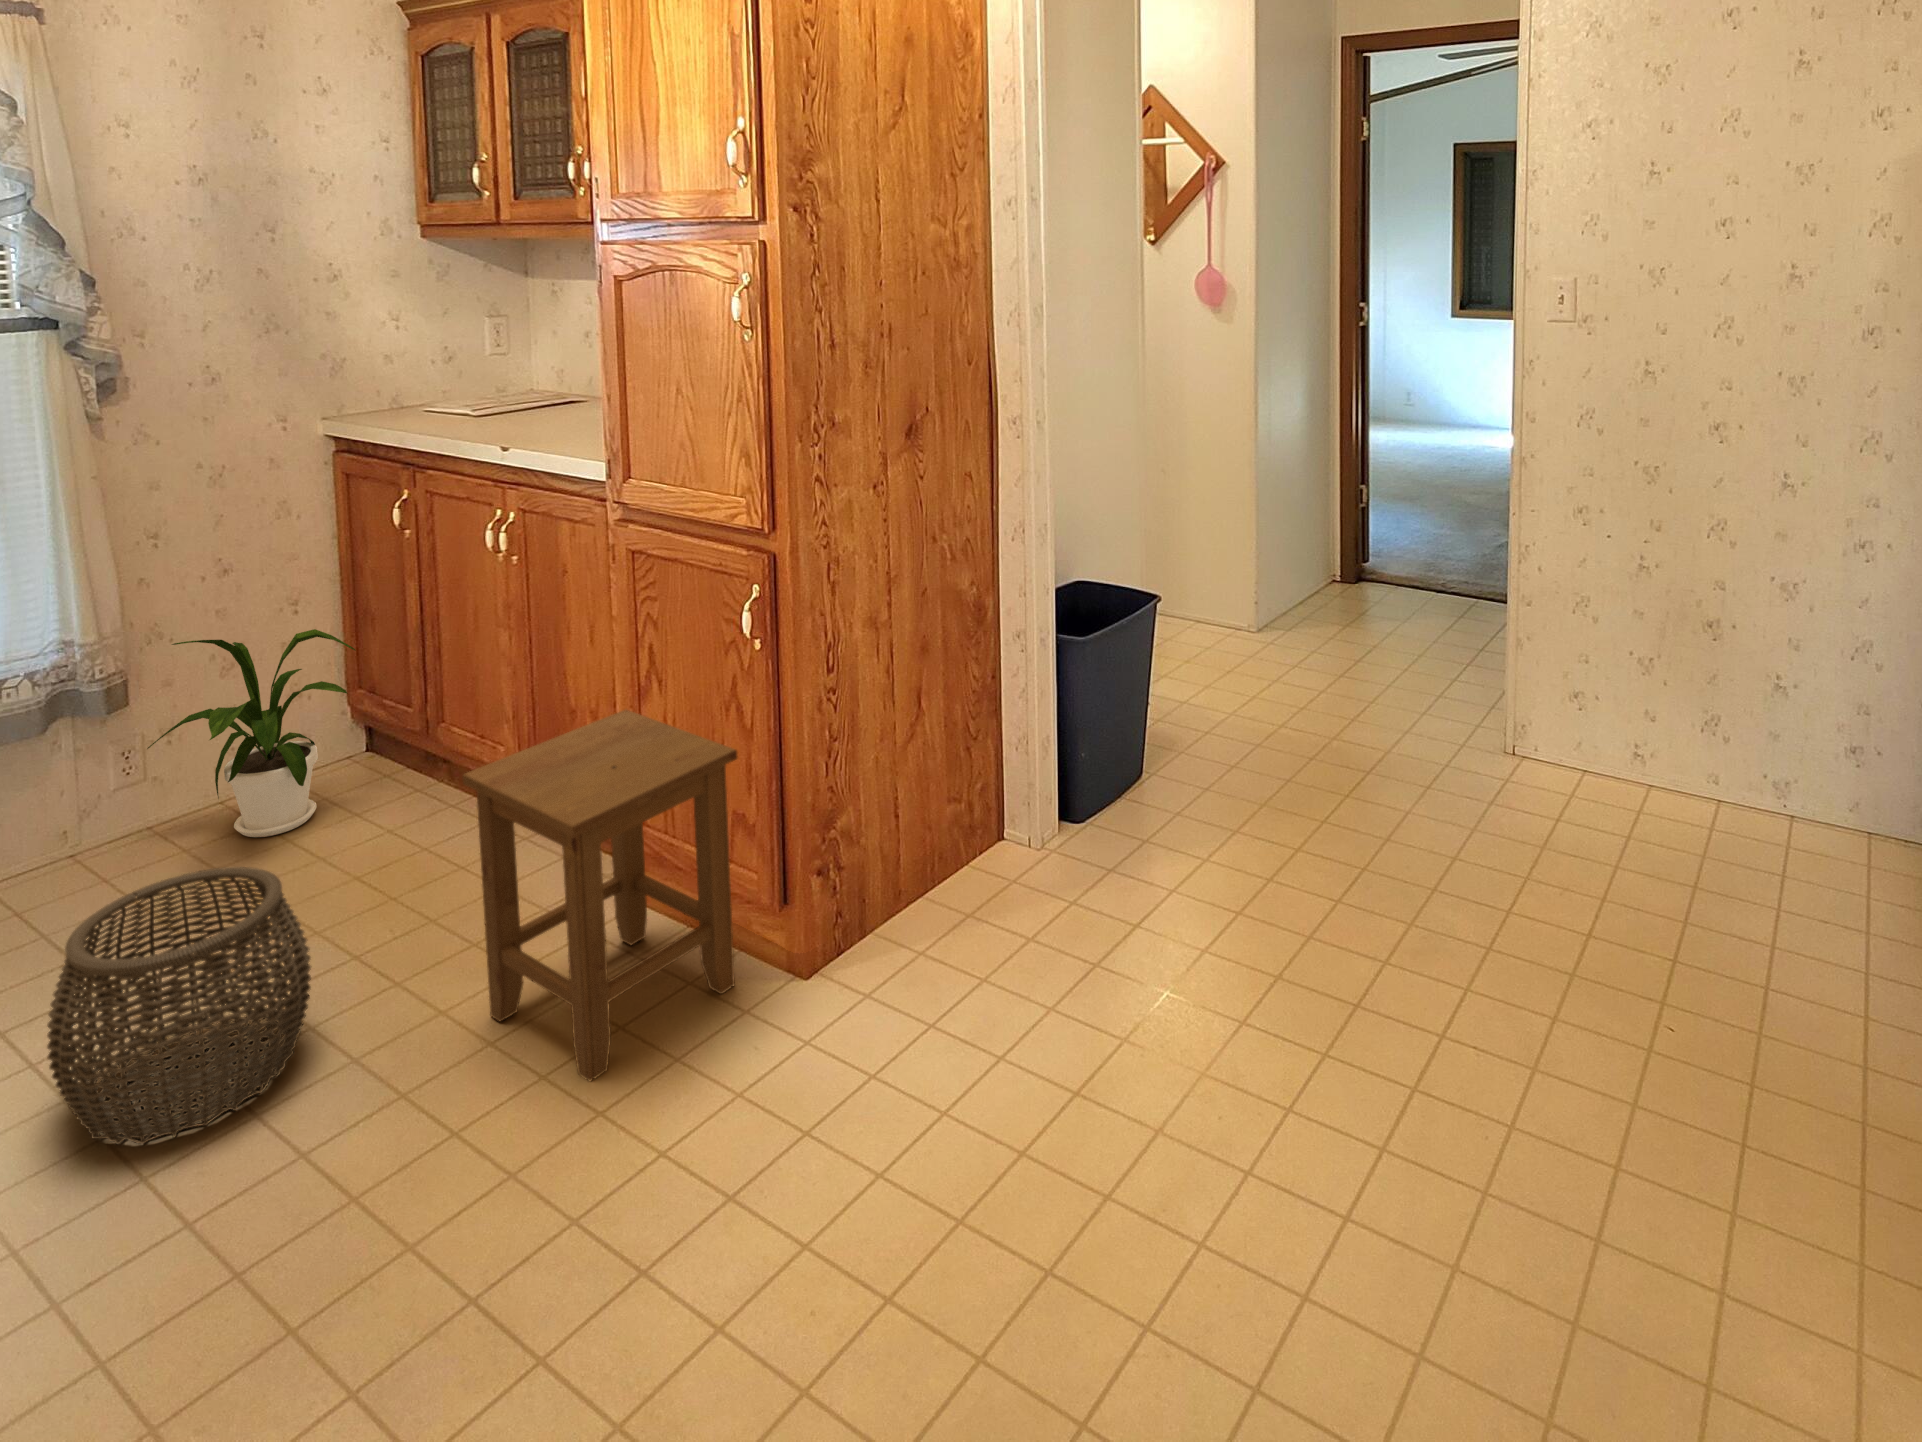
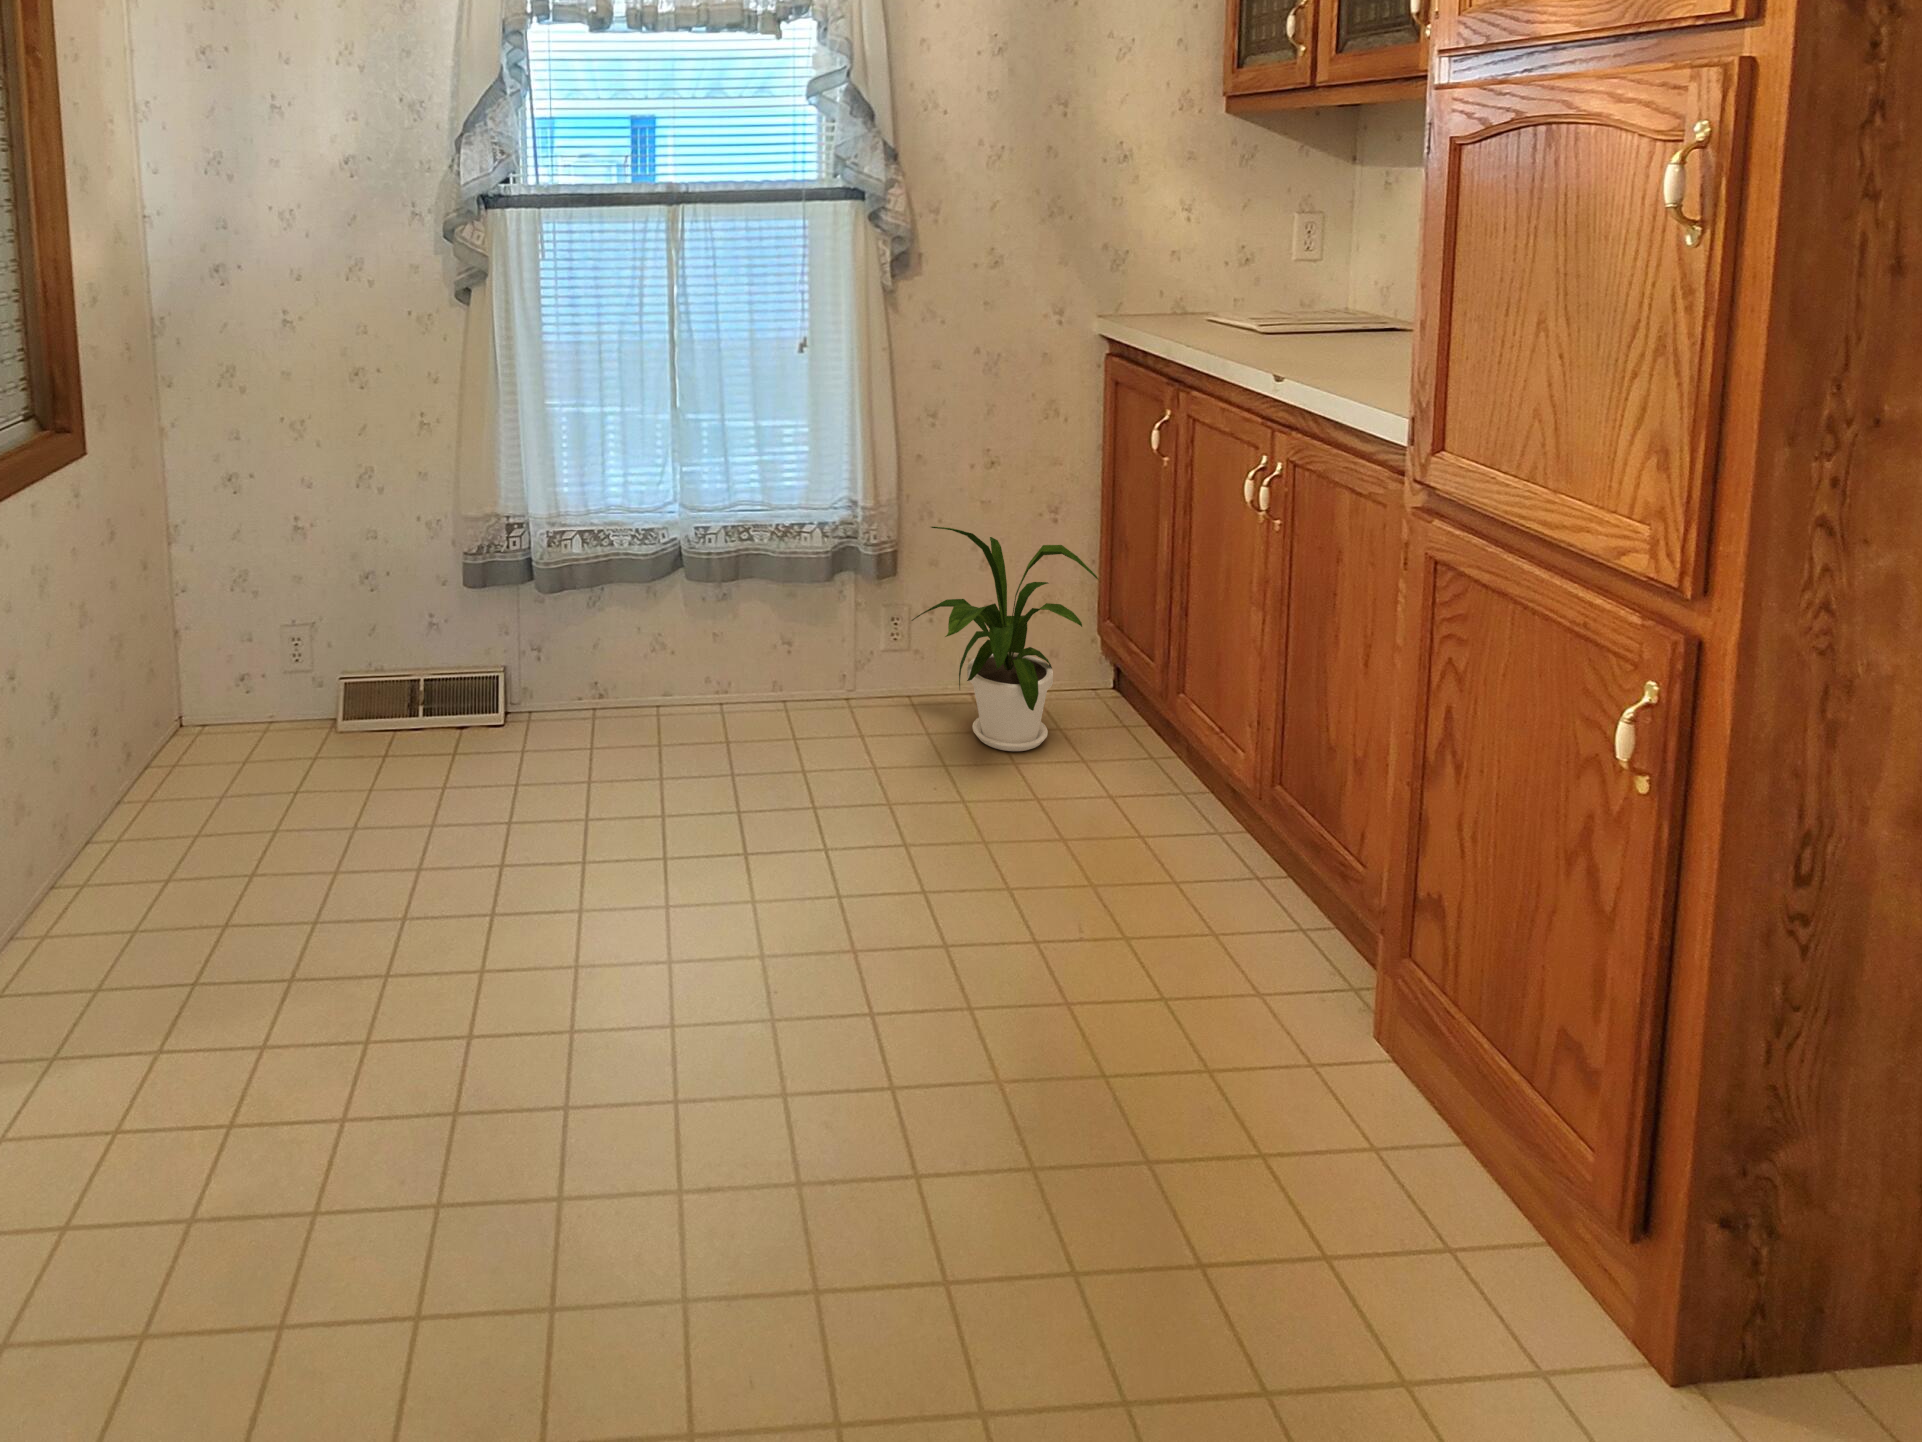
stool: present [463,710,738,1081] -> none [1150,793,1582,1341]
woven basket: present [47,867,311,1144] -> none [739,784,974,1078]

